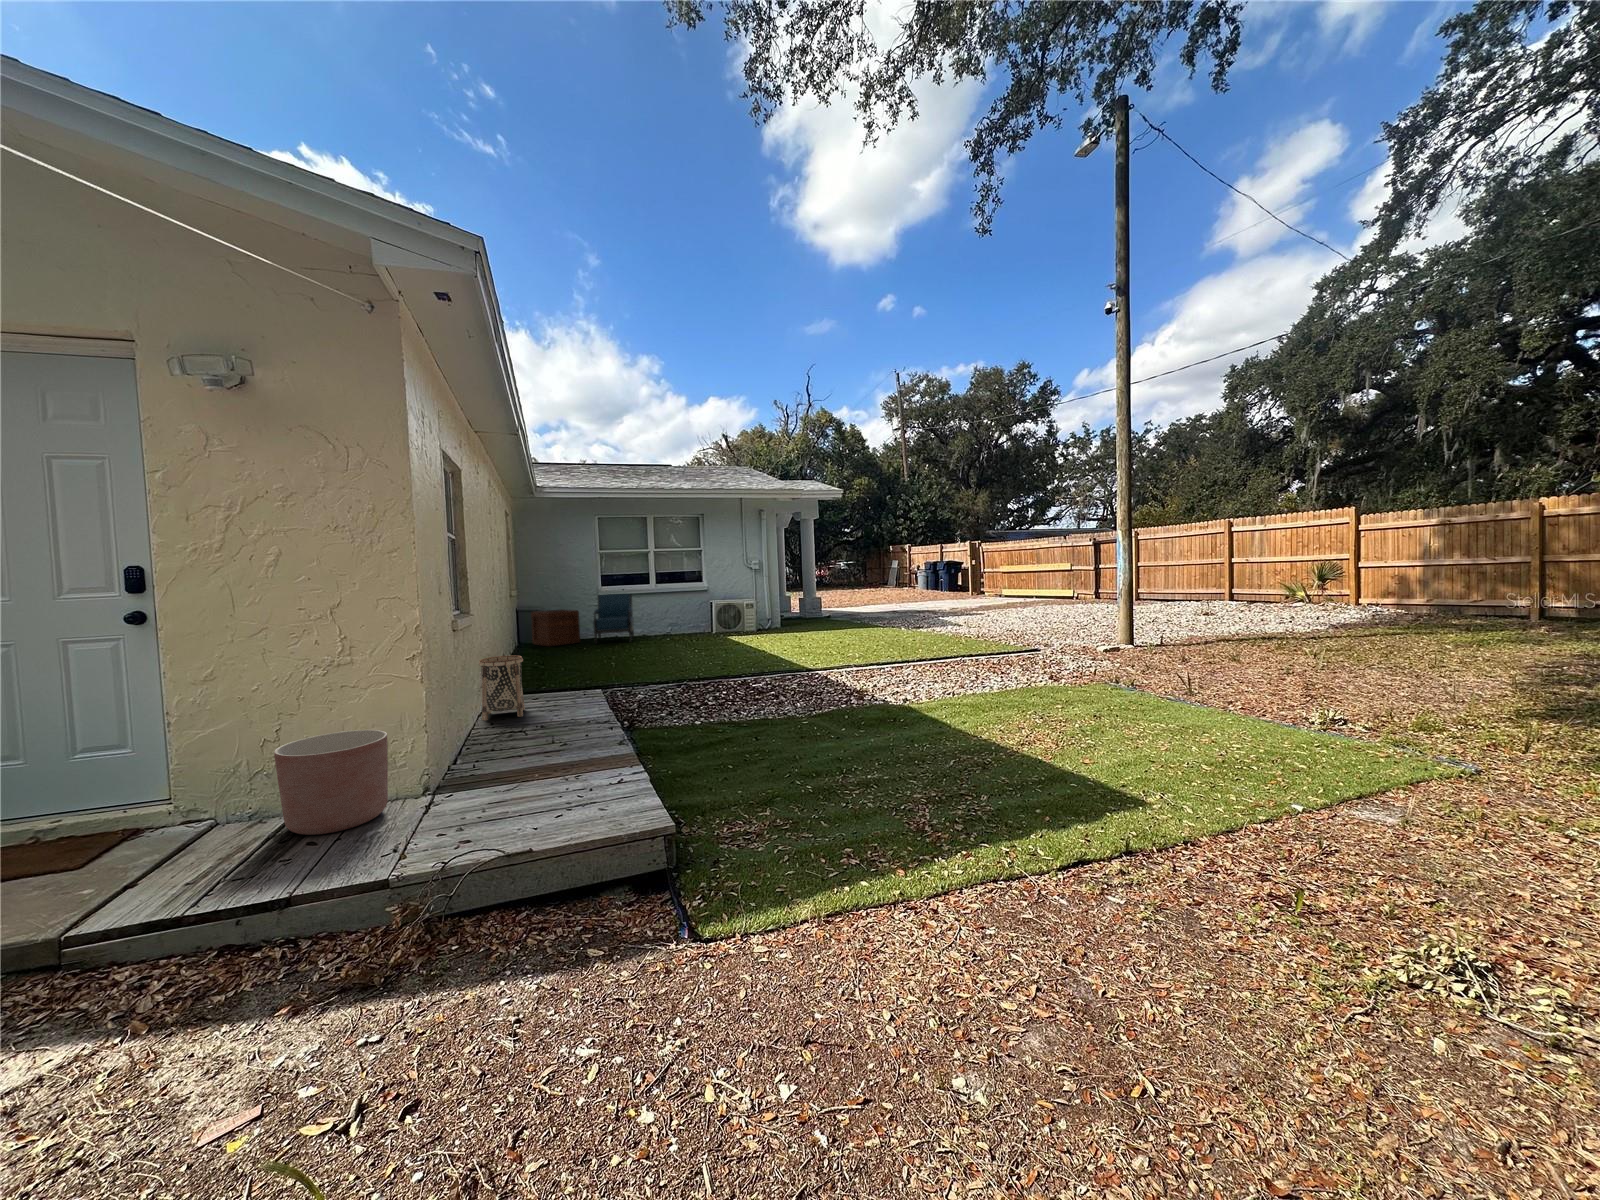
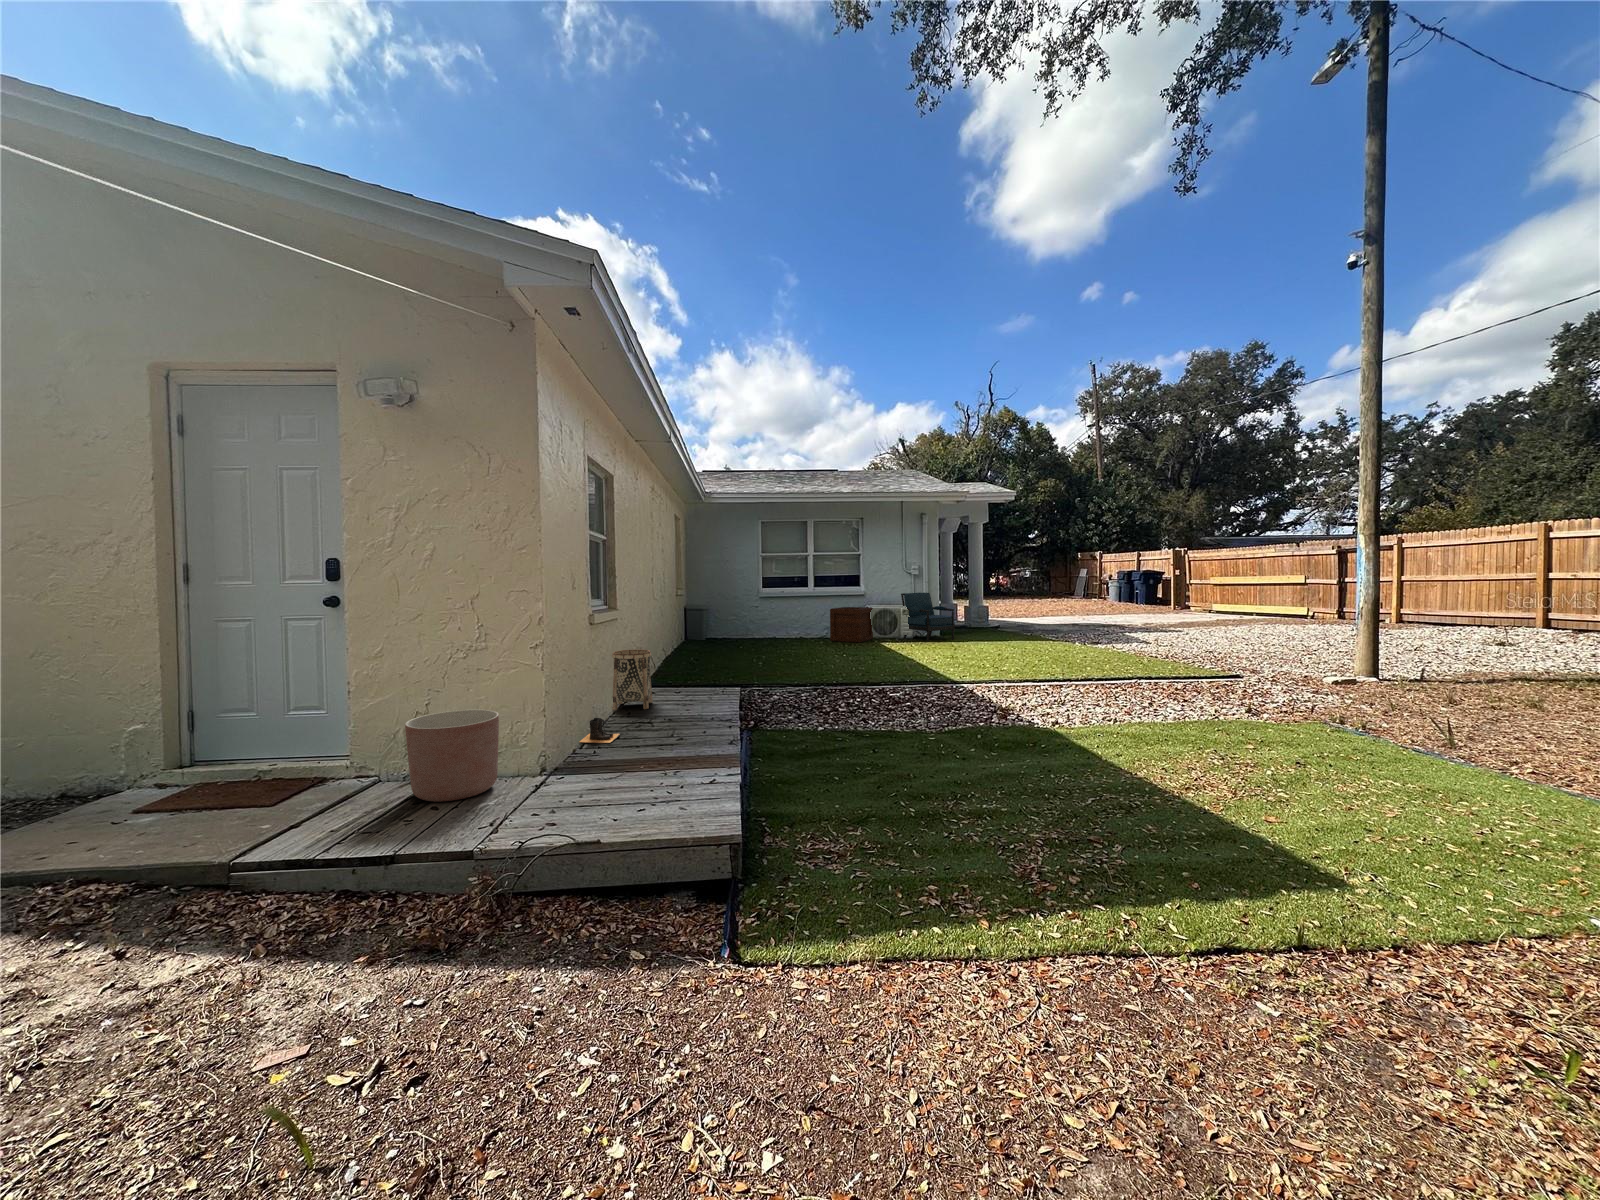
chair: present [593,594,634,643] -> present [901,593,955,642]
wooden crate: present [531,609,580,646] -> present [830,607,873,643]
boots: none [461,729,505,757] -> present [579,718,620,743]

